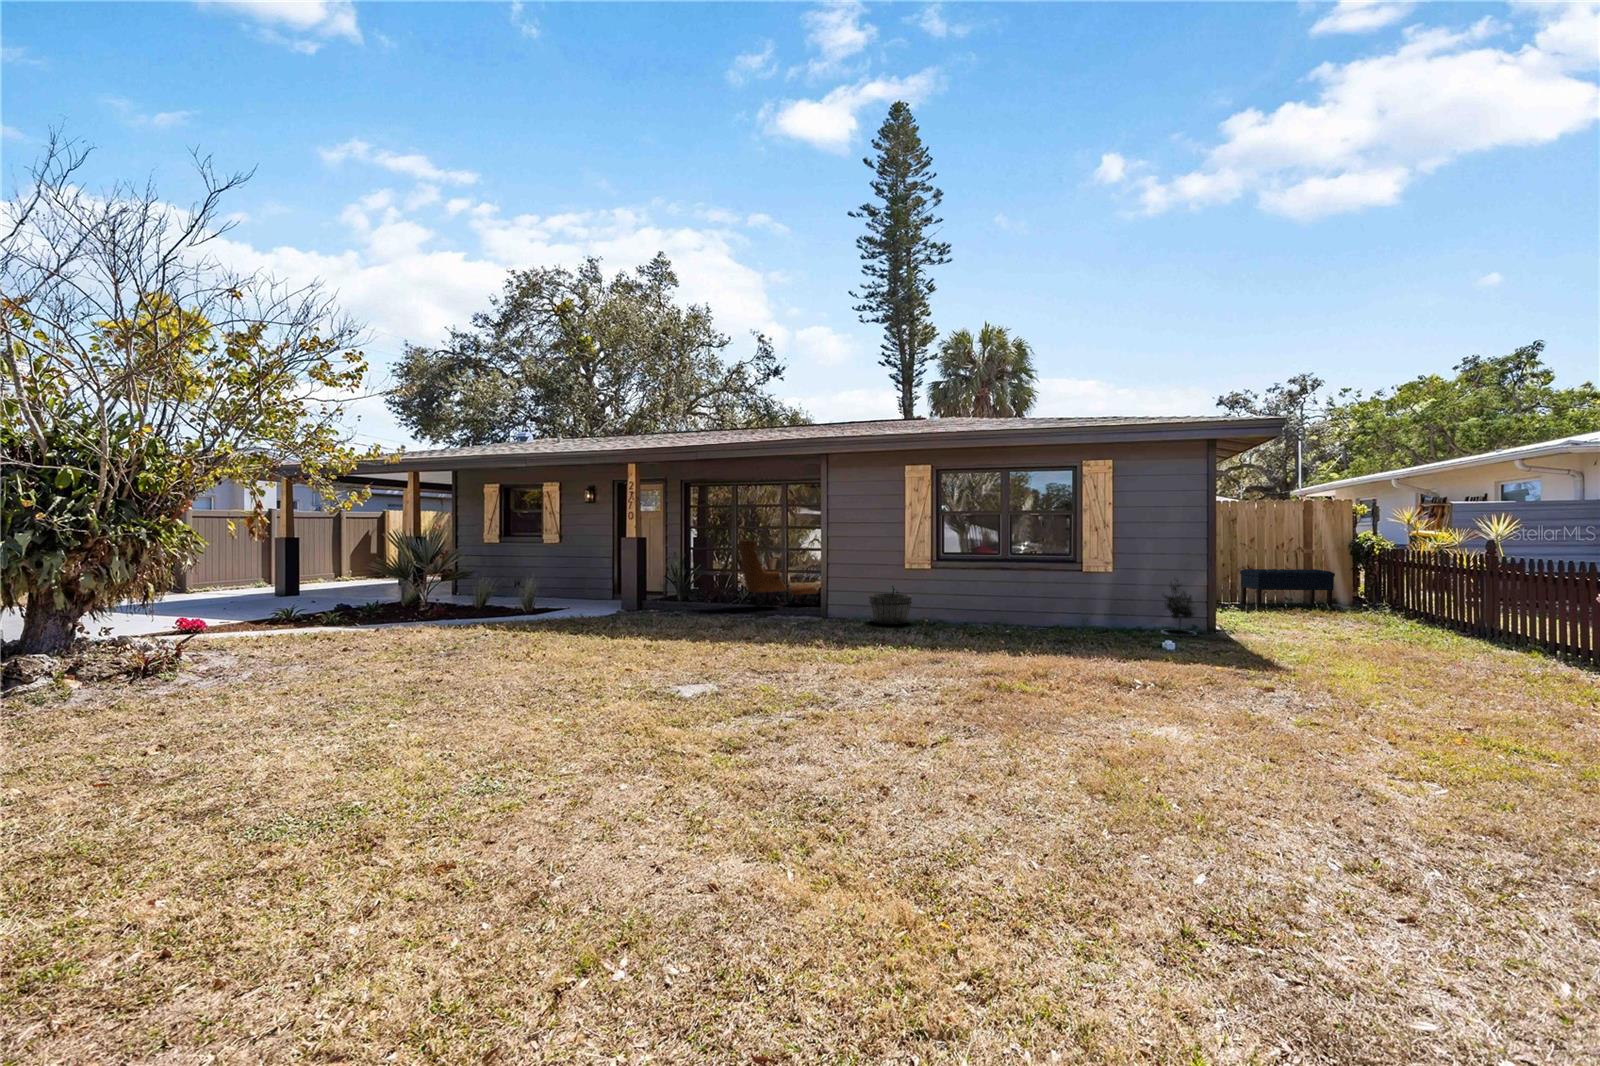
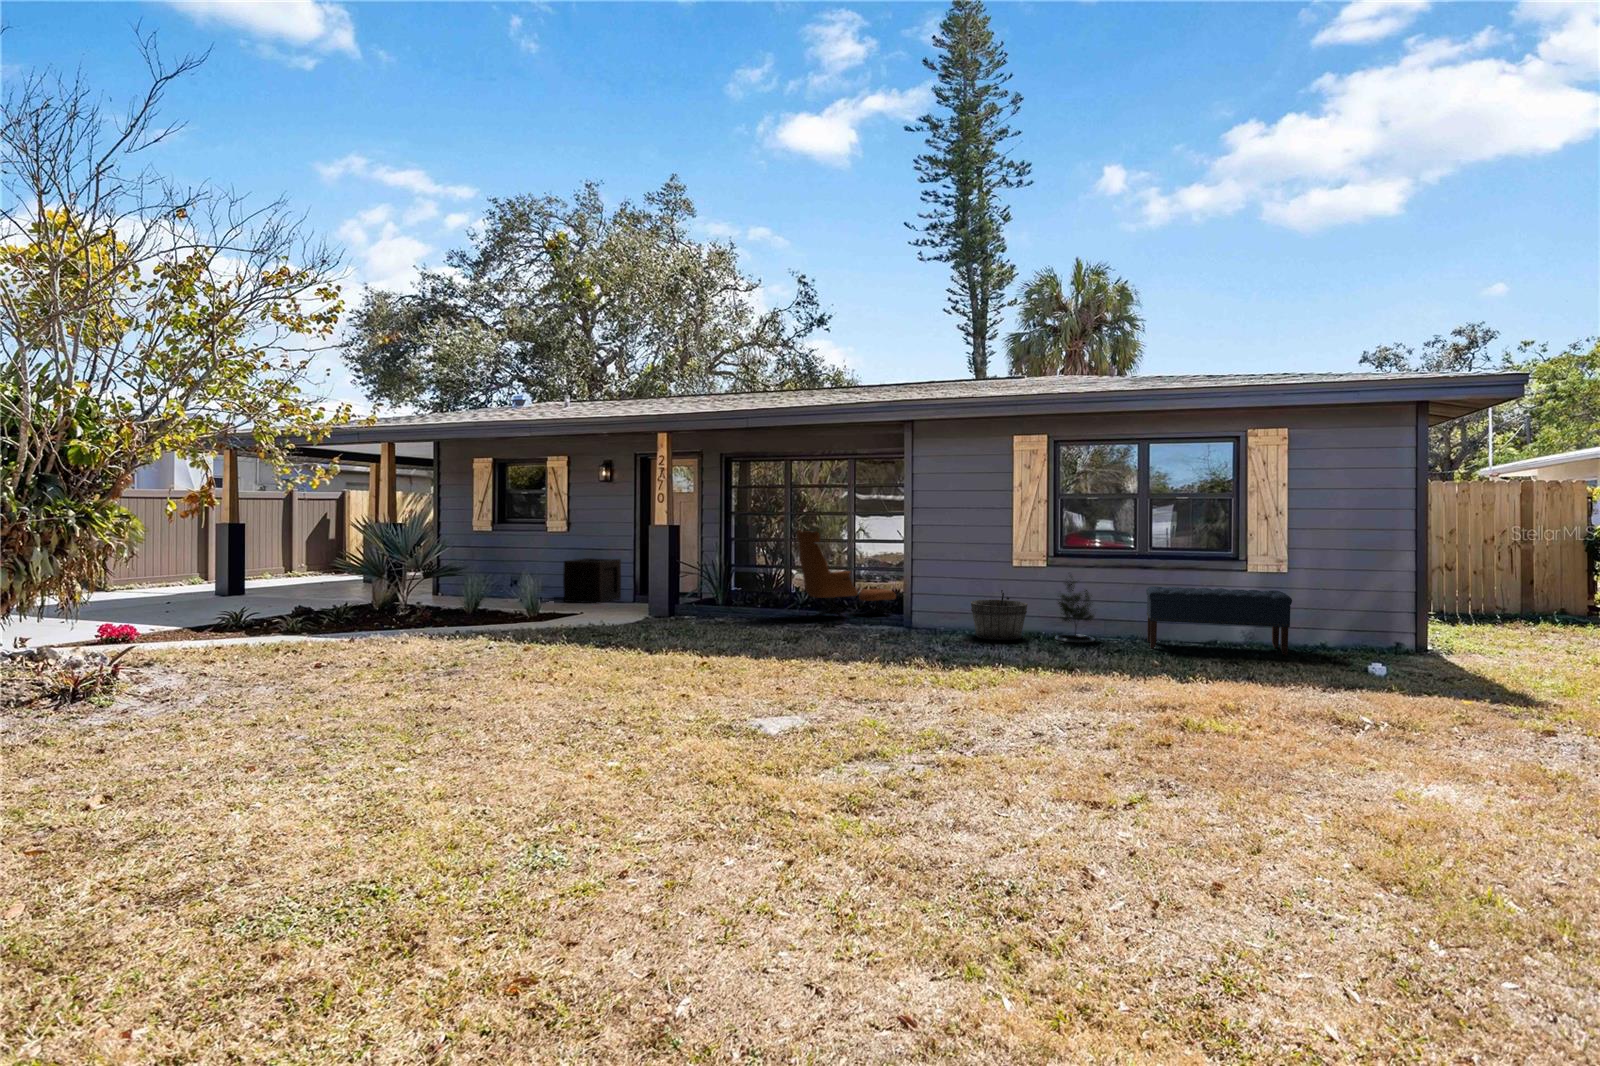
wooden crate: none [558,562,605,598] -> present [563,558,621,603]
bench: present [1240,569,1335,607] -> present [1146,586,1292,655]
potted tree: present [1161,580,1196,637] -> present [1055,577,1094,643]

